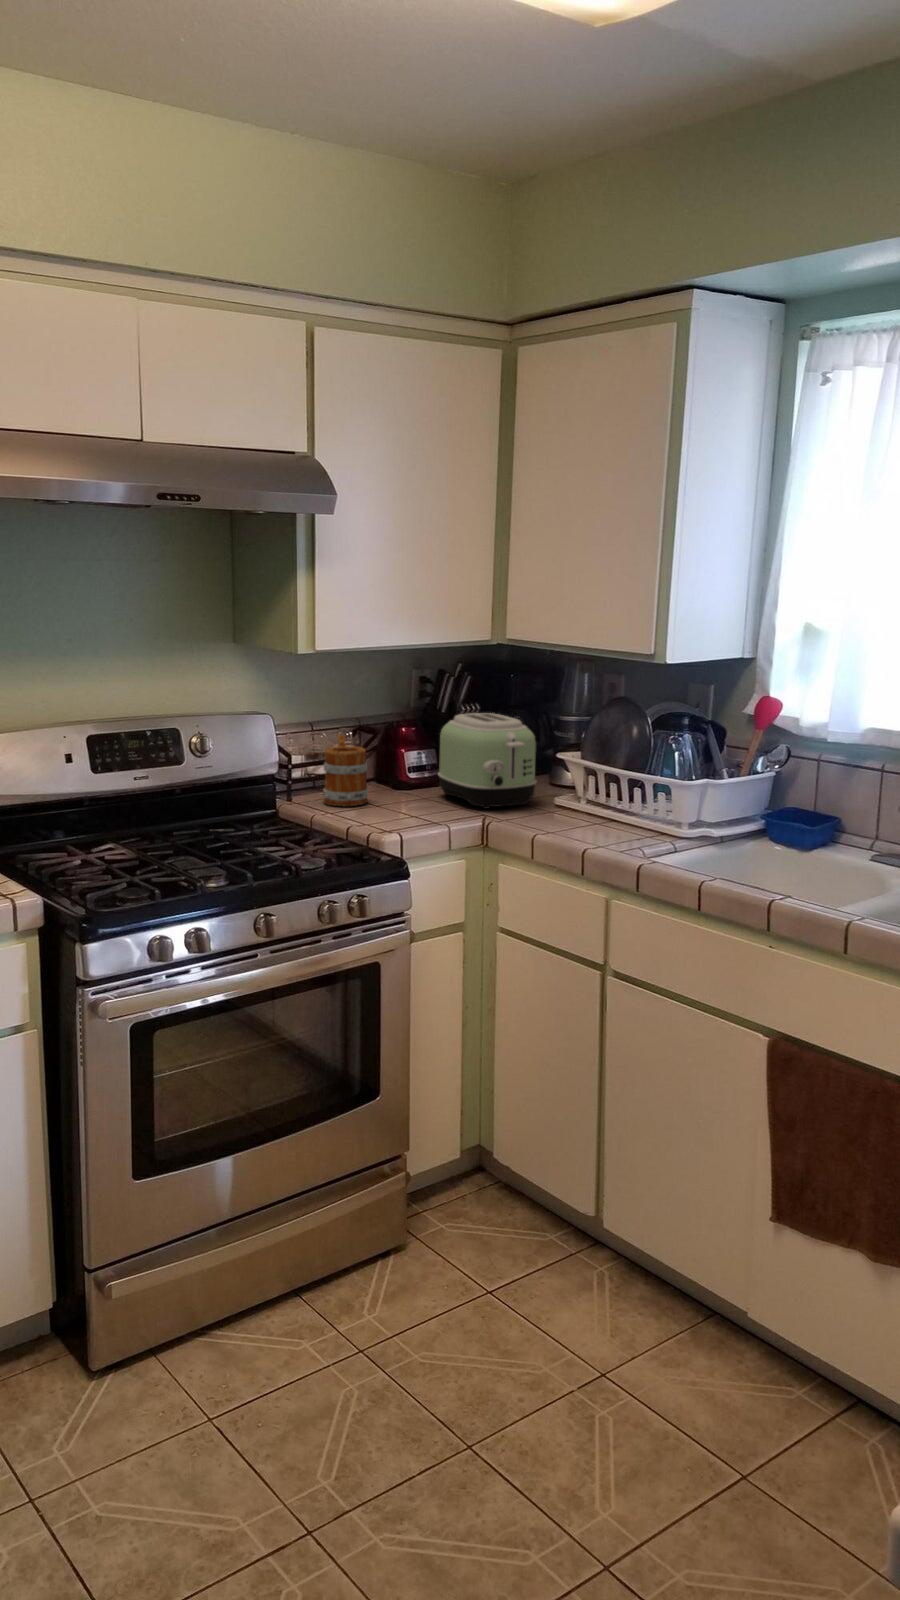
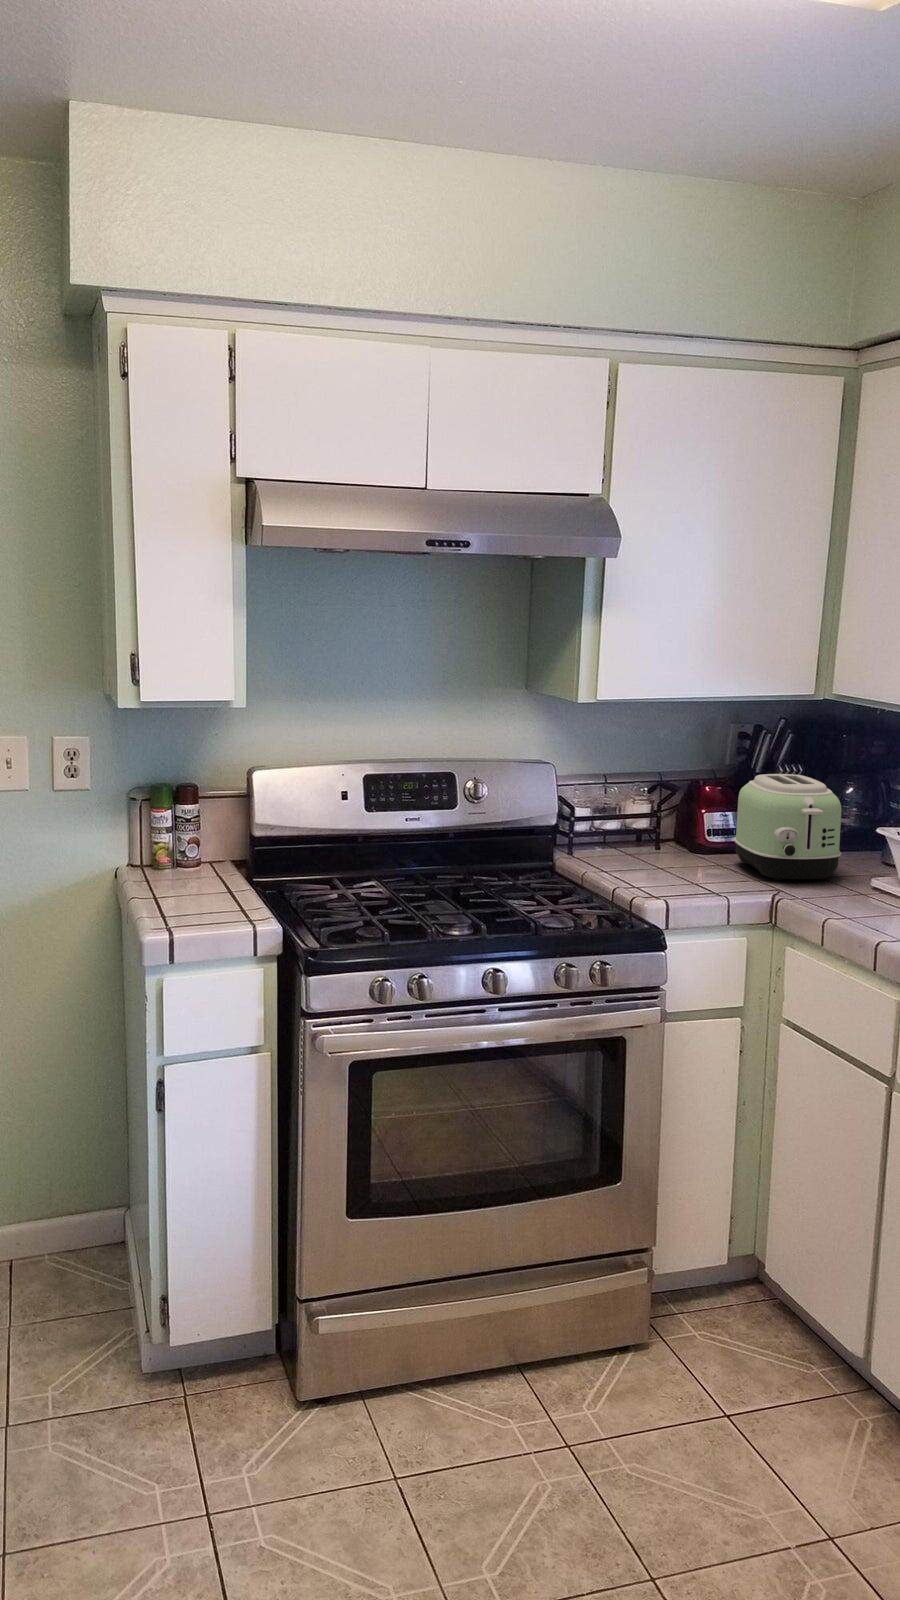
mug: present [323,734,368,806] -> none [604,789,653,866]

